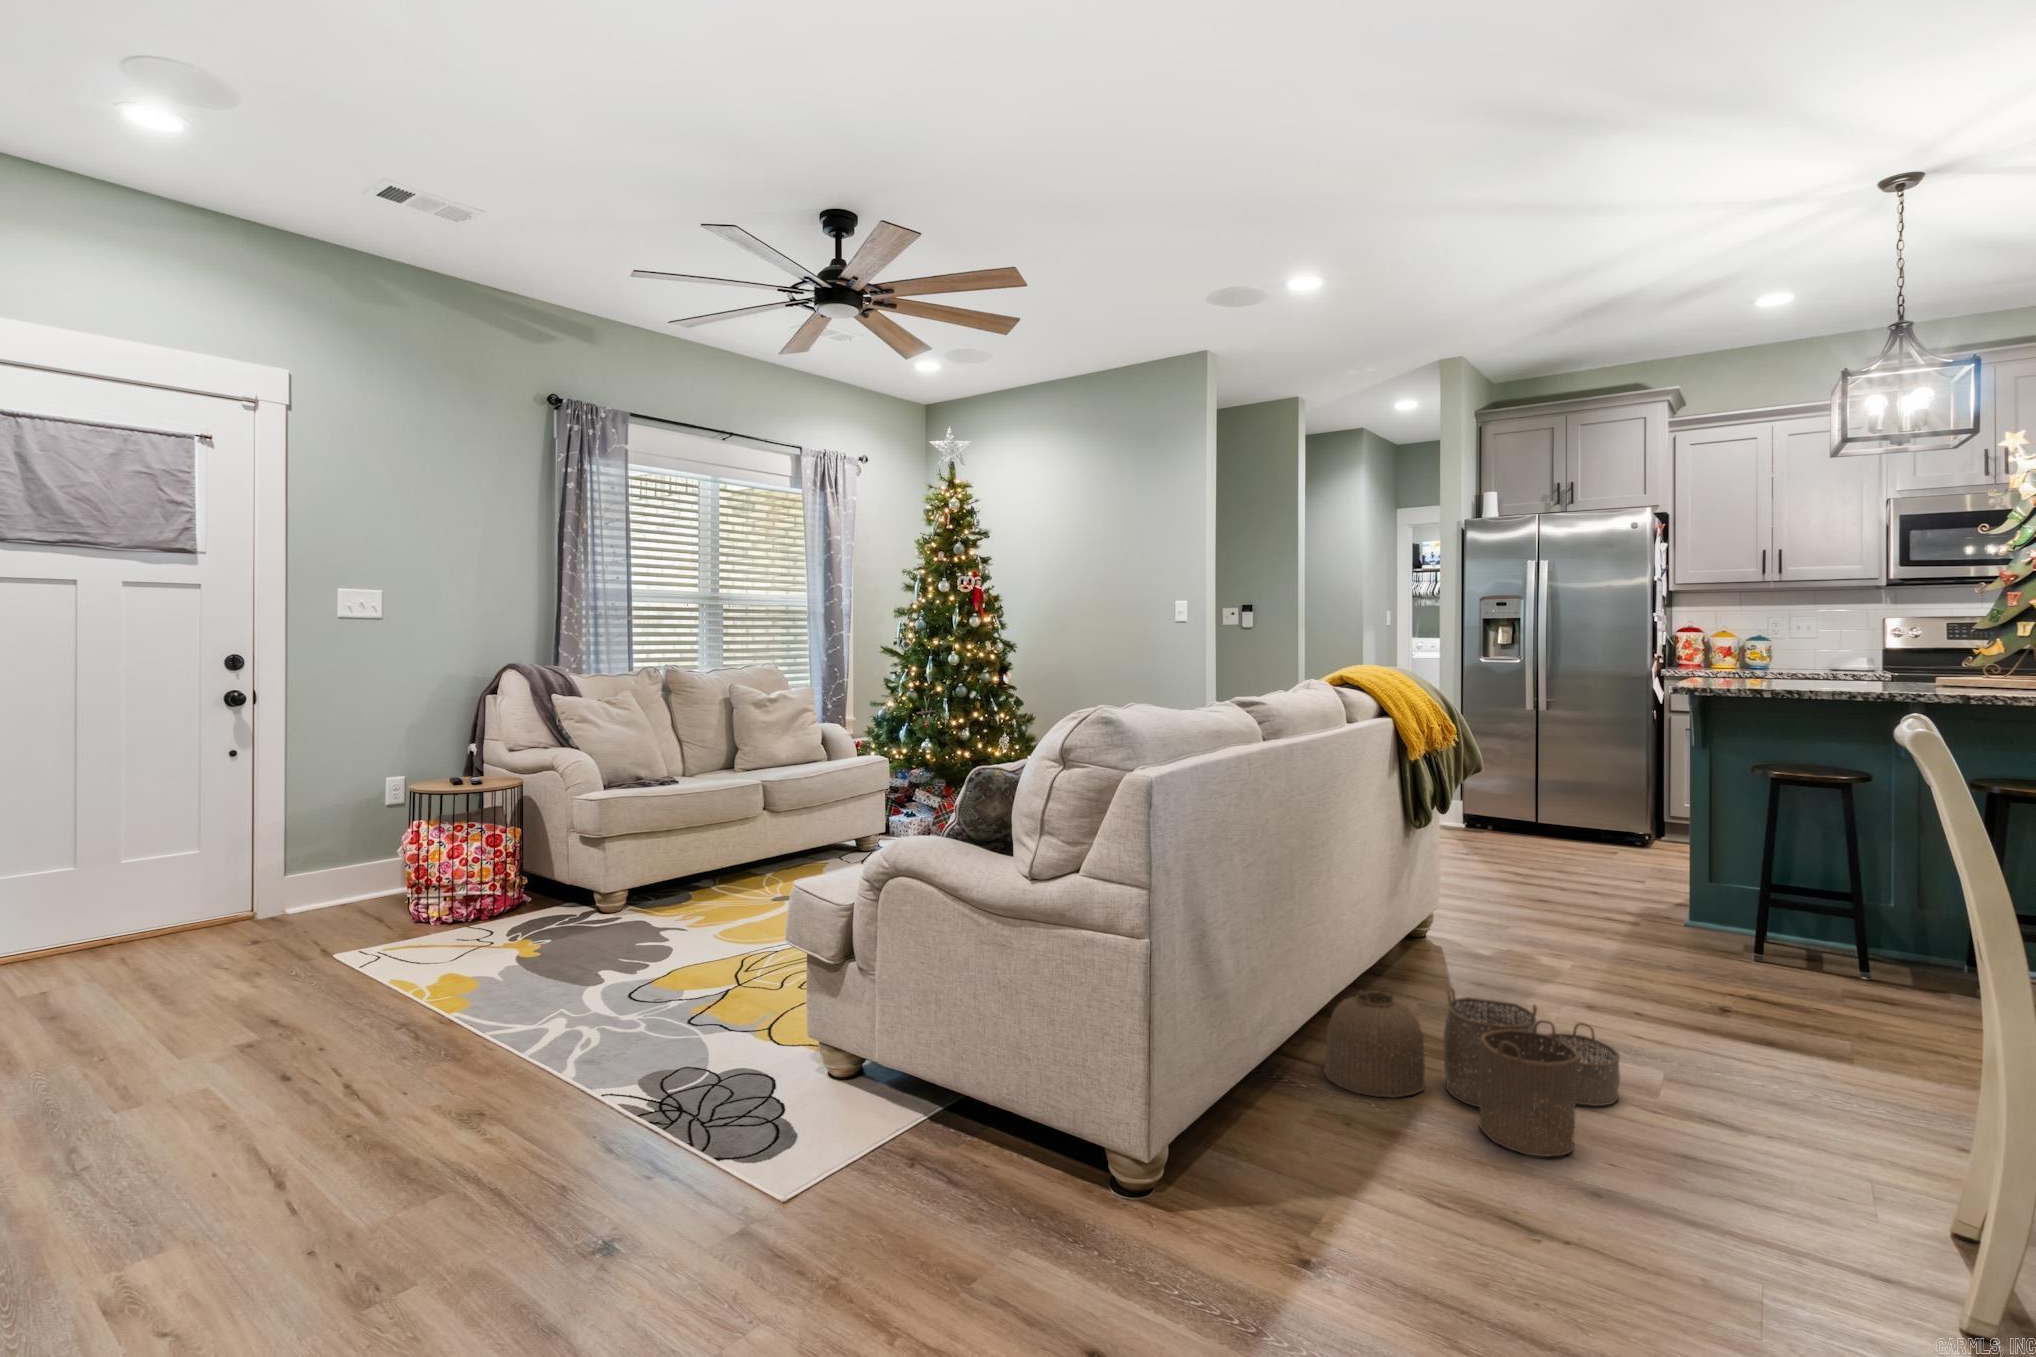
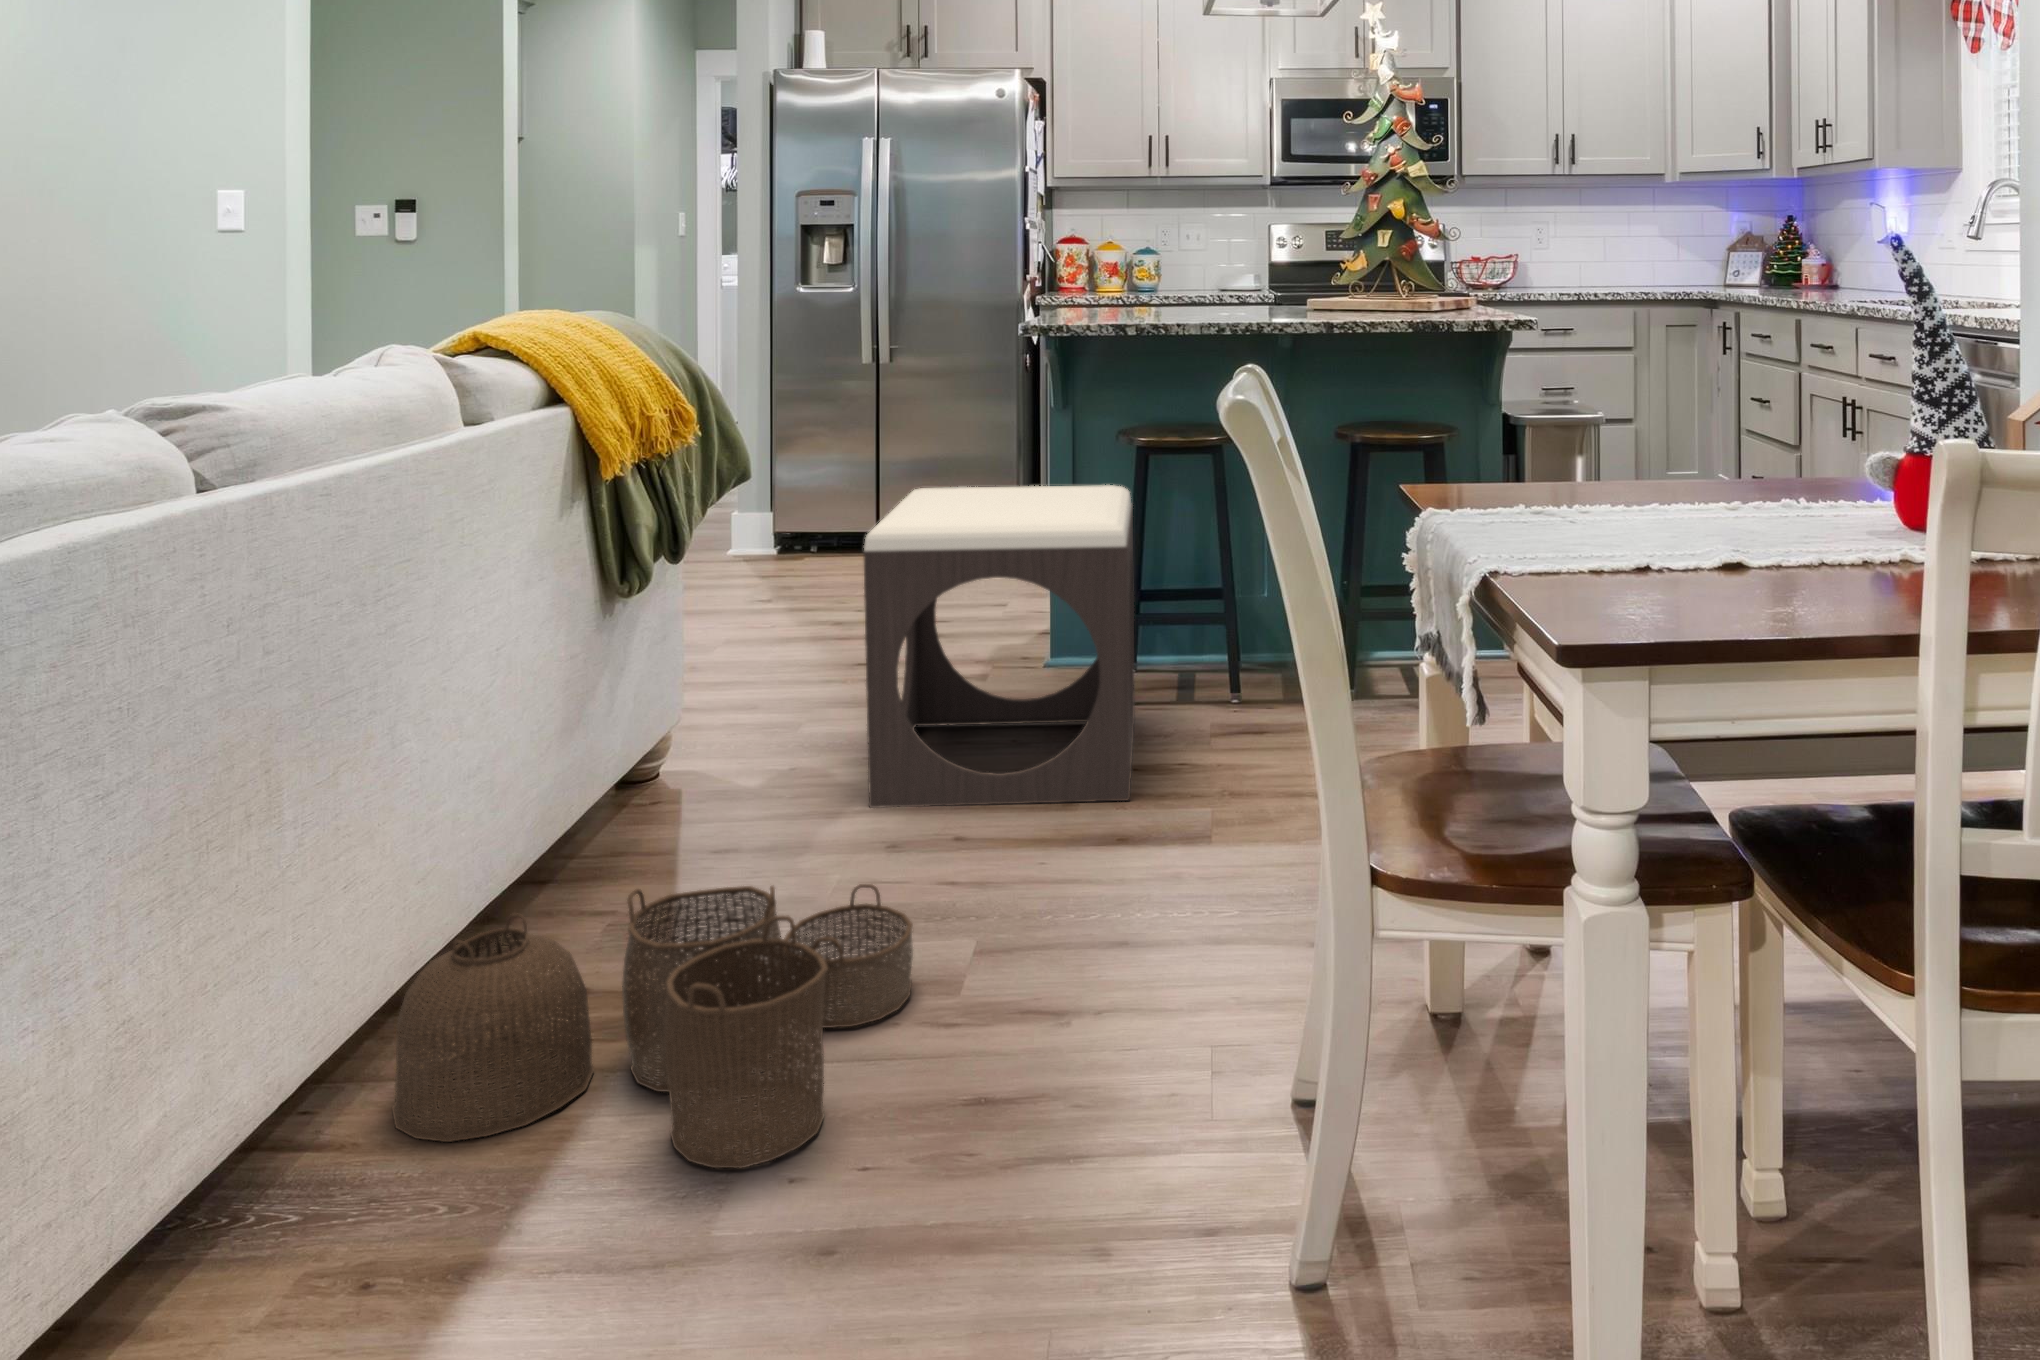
footstool: none [1562,791,1774,1026] -> present [864,485,1135,808]

